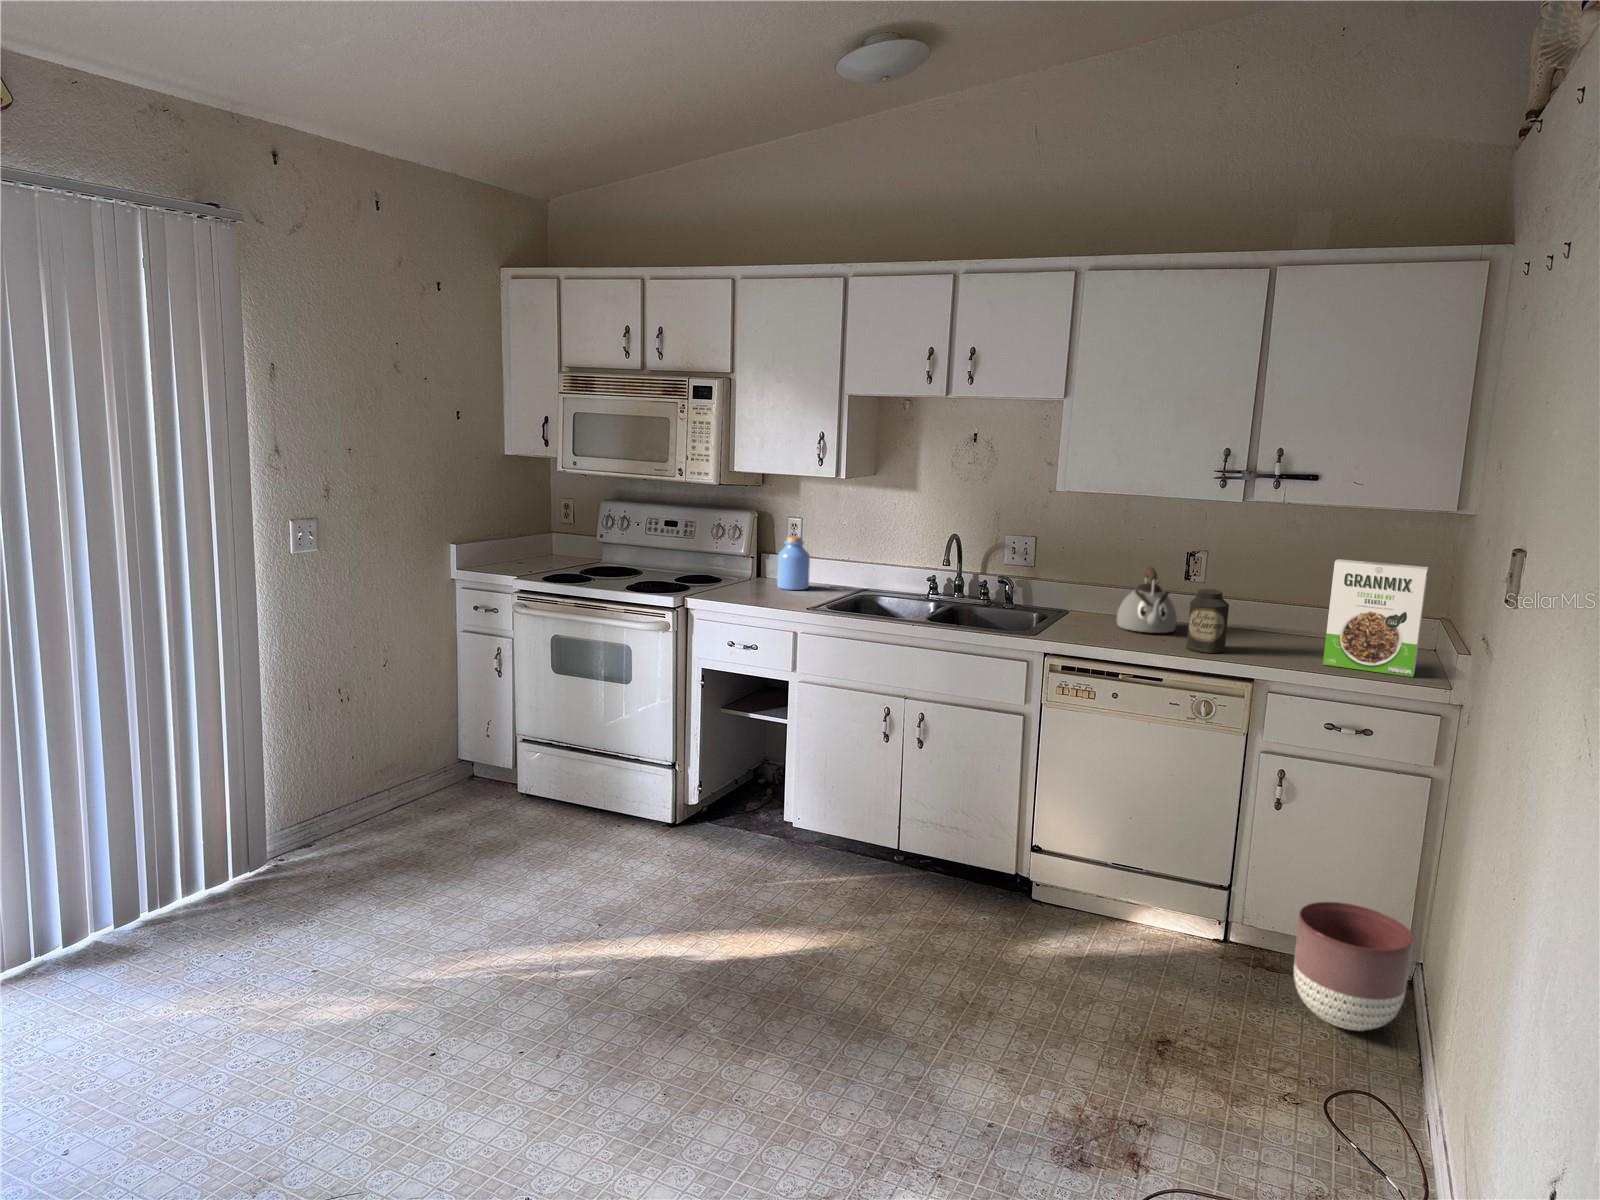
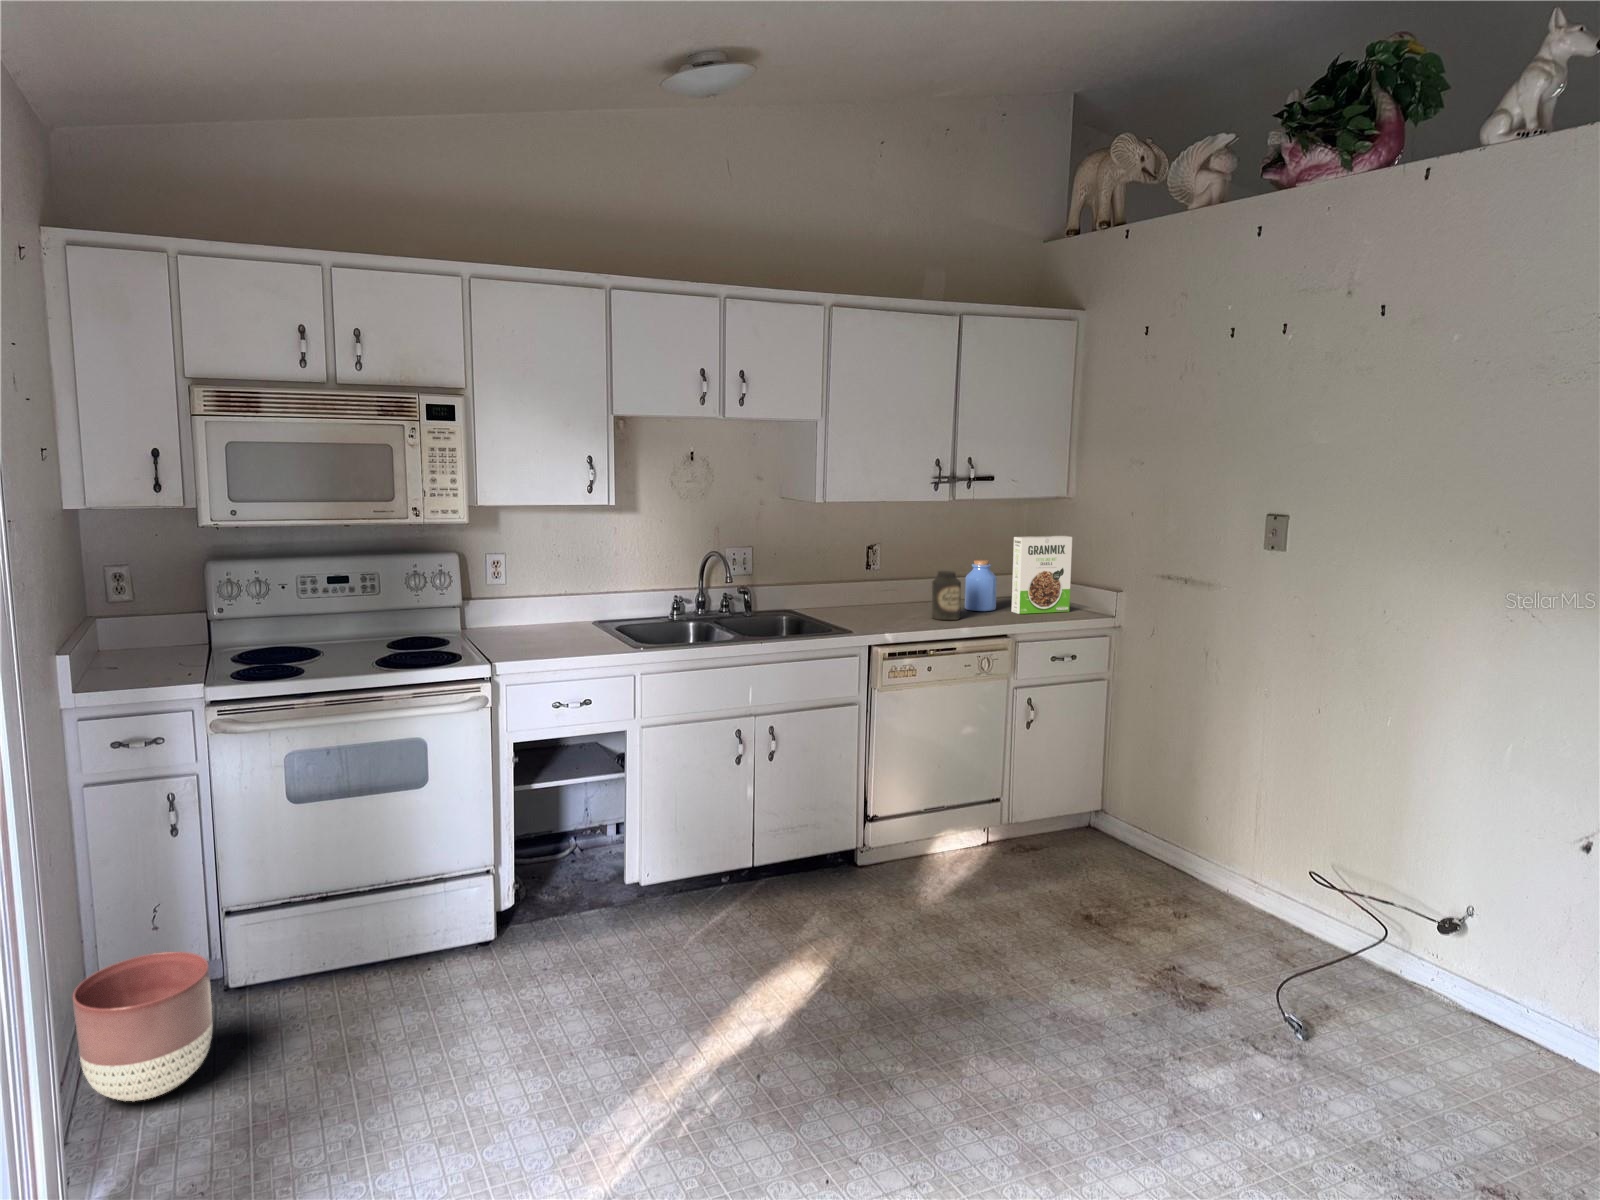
jar: present [777,536,810,590] -> present [965,560,997,611]
kettle: present [1117,566,1177,633] -> none [847,560,903,615]
planter: present [1294,902,1414,1031] -> present [73,952,213,1101]

